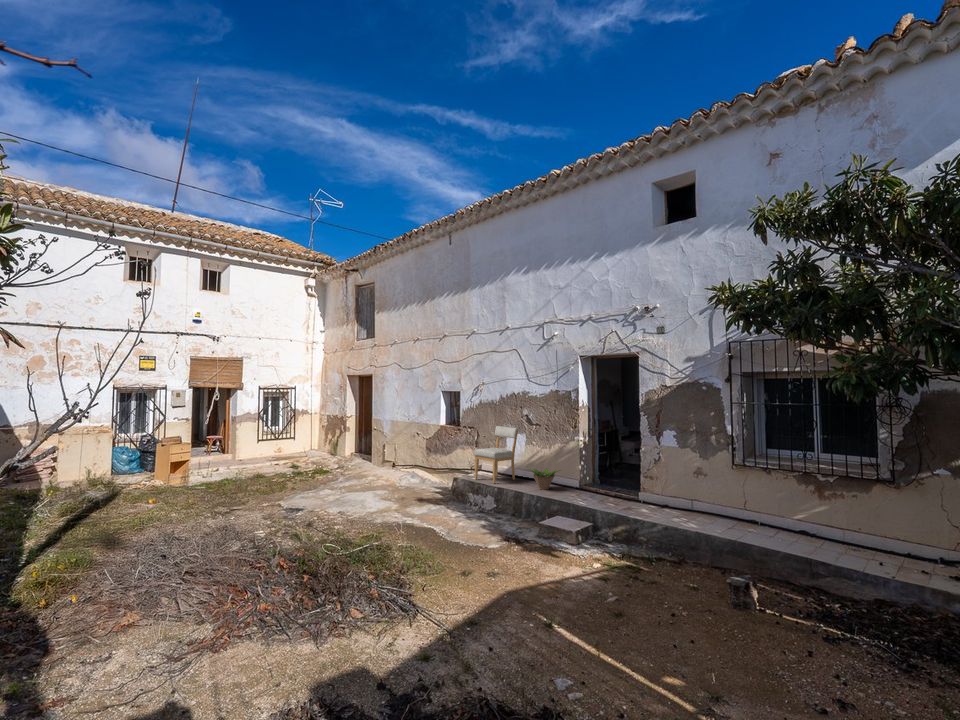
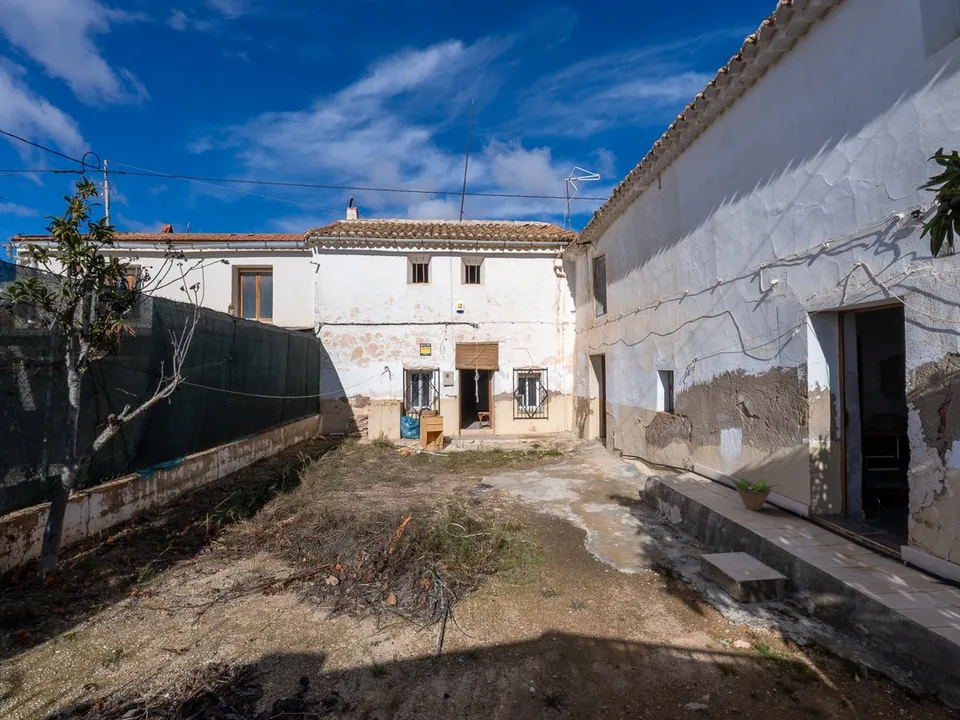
chair: present [474,426,518,484] -> none [670,415,732,491]

